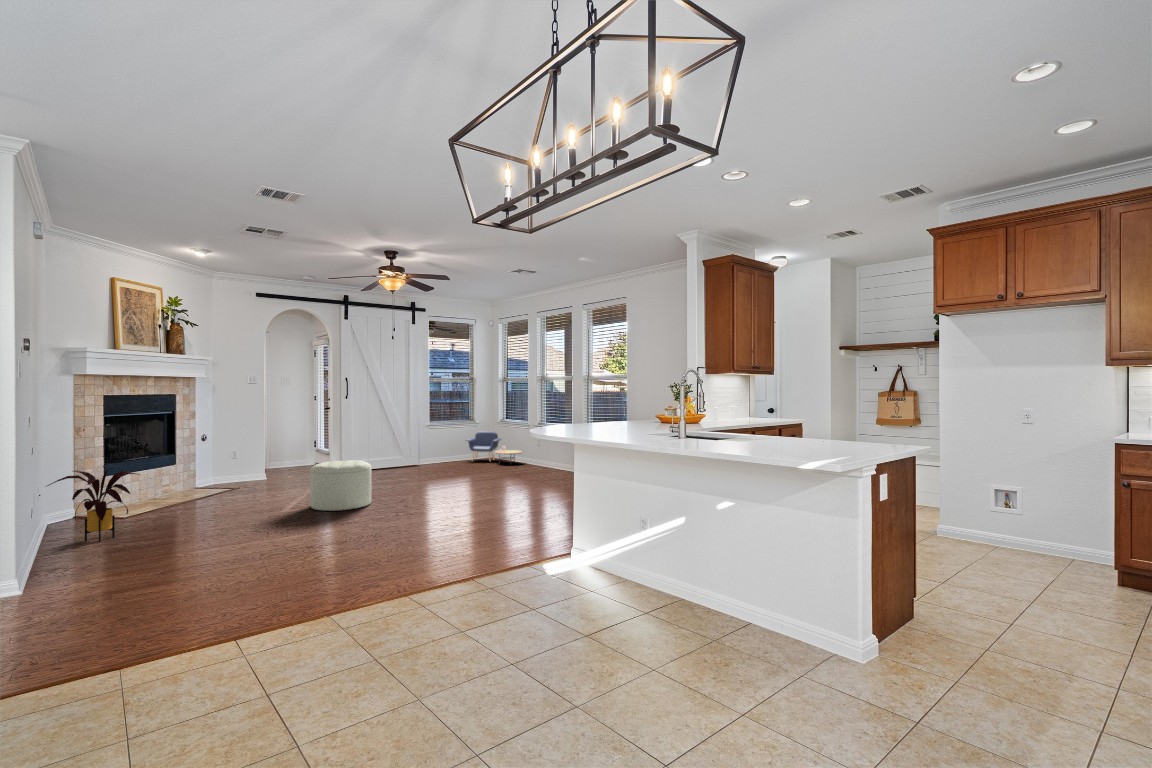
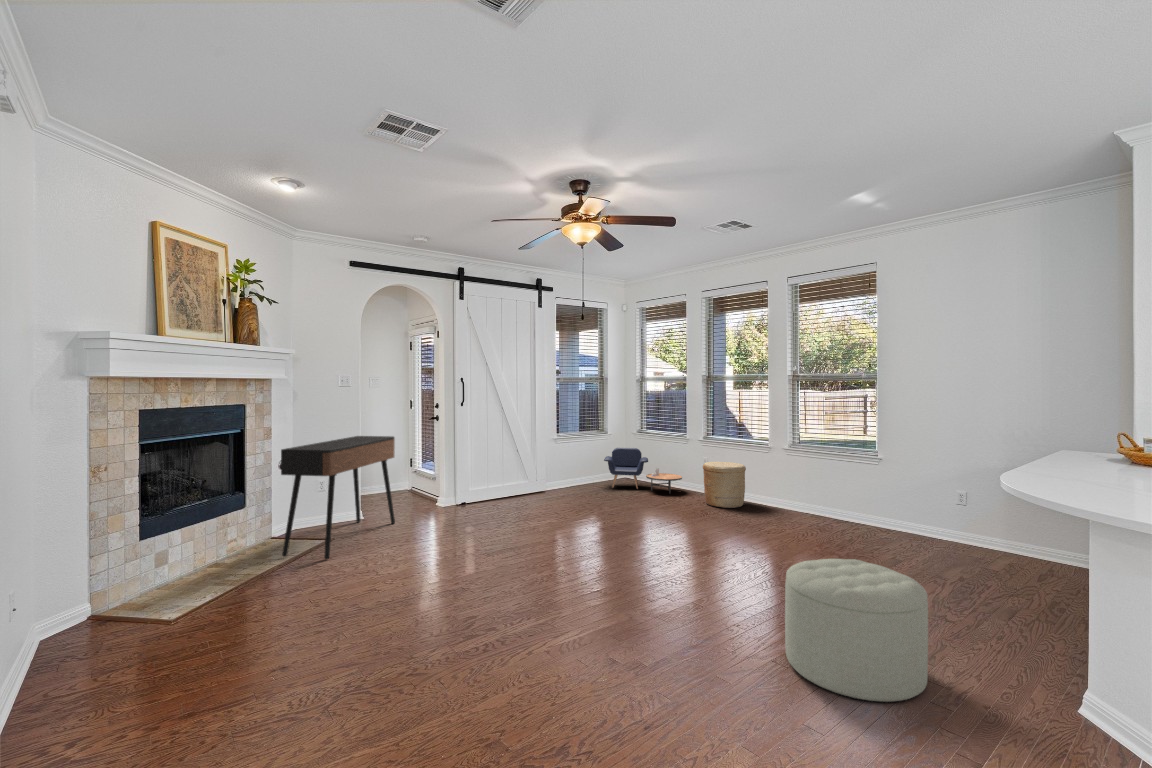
console table: none [200,418,289,496] -> present [281,436,395,559]
woven basket: none [526,439,557,471] -> present [703,462,746,508]
ottoman: present [310,460,371,511] -> present [785,559,928,702]
house plant: present [47,468,140,542] -> none [23,553,205,702]

